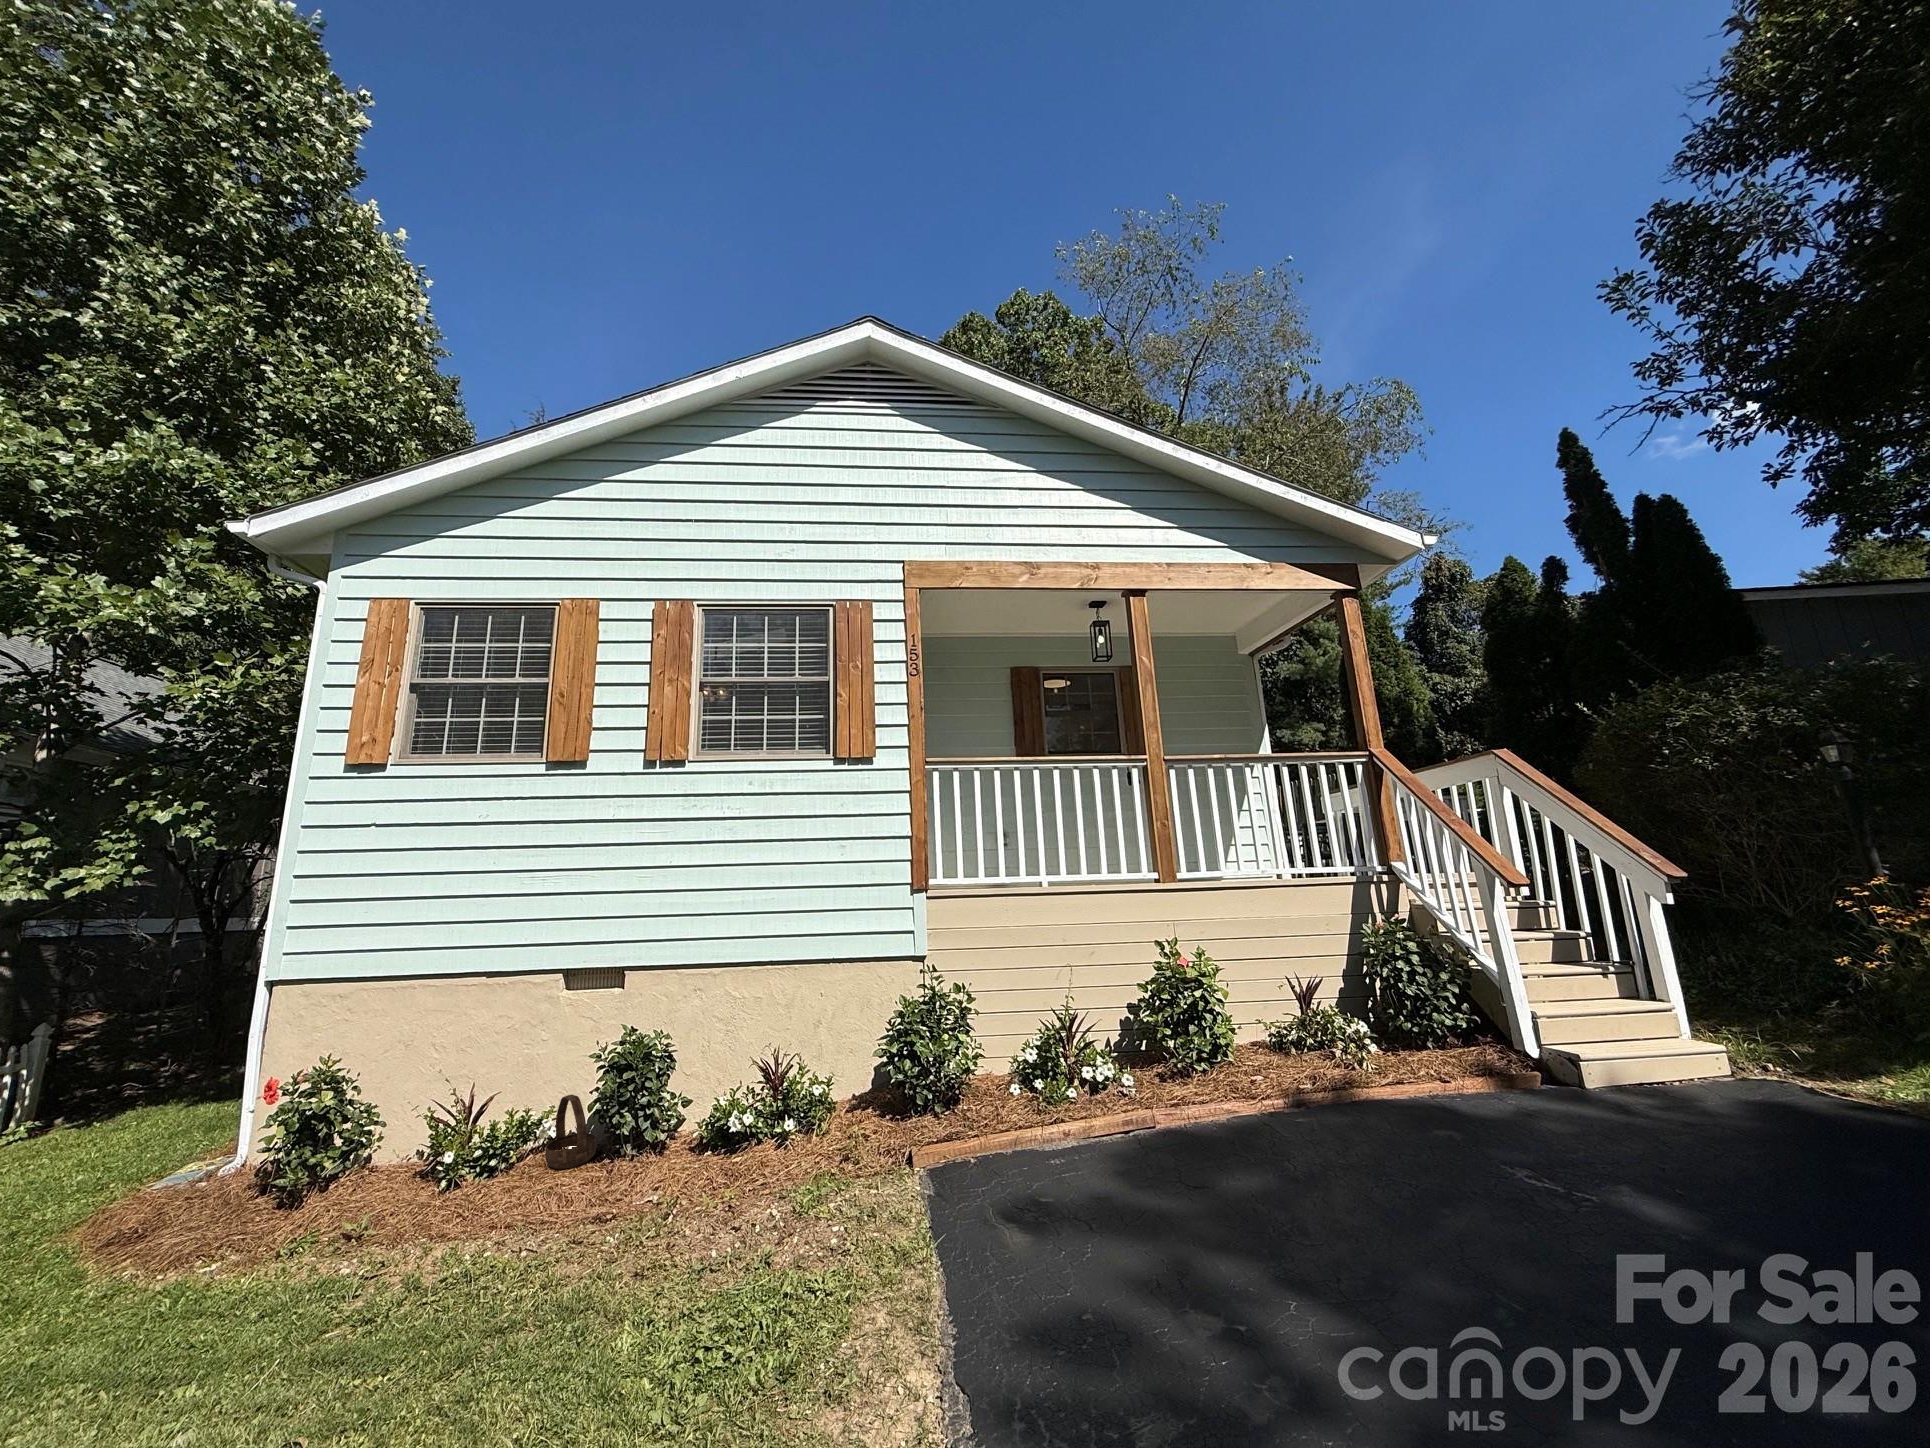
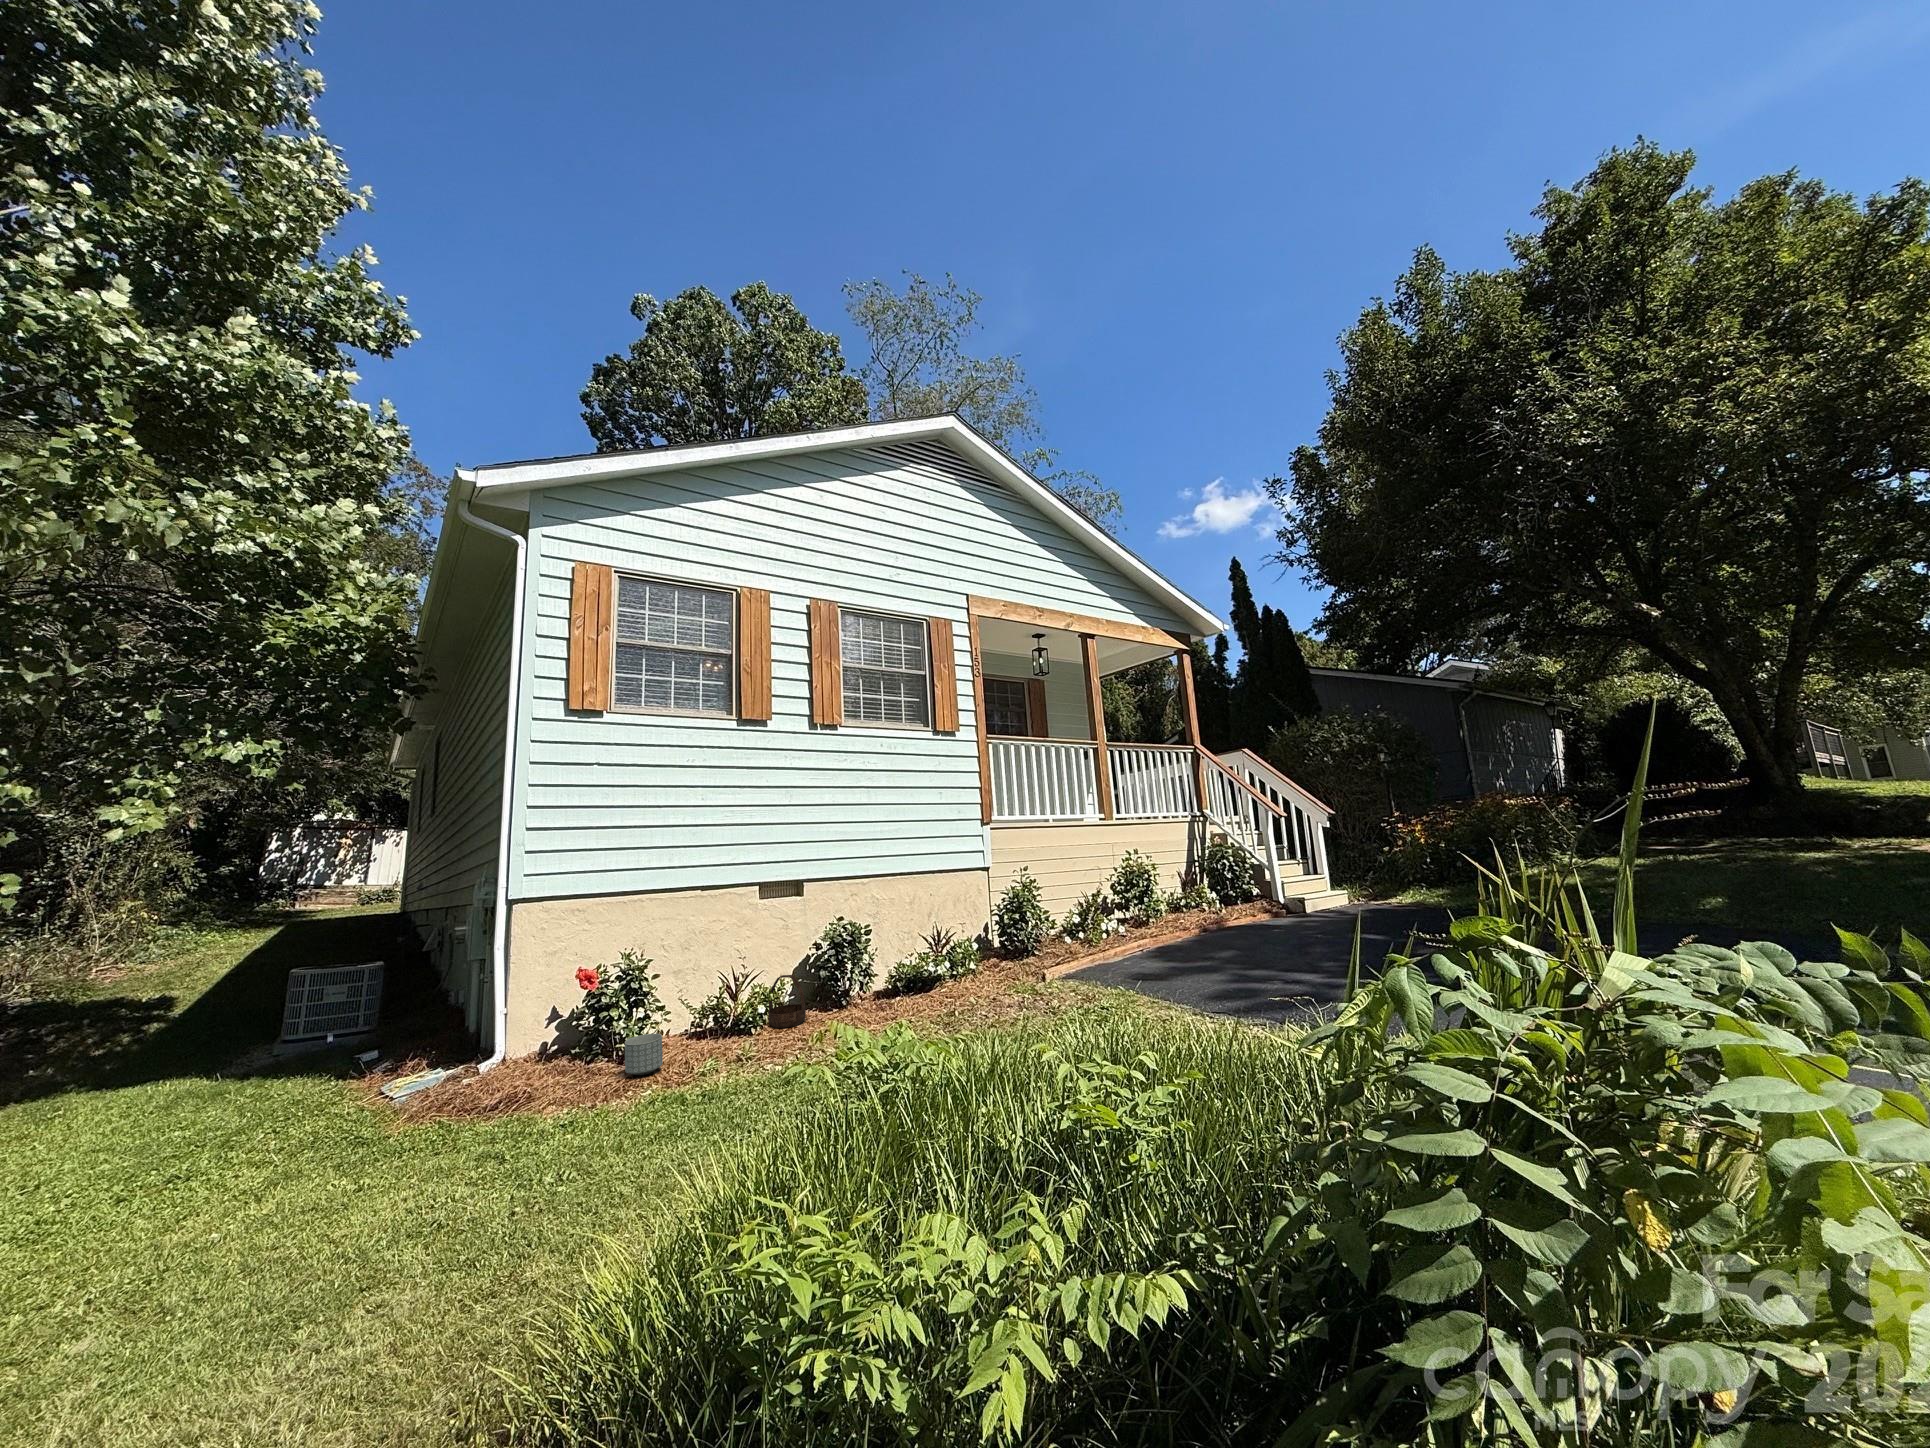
planter: none [322,1157,373,1211] -> present [625,1034,663,1075]

